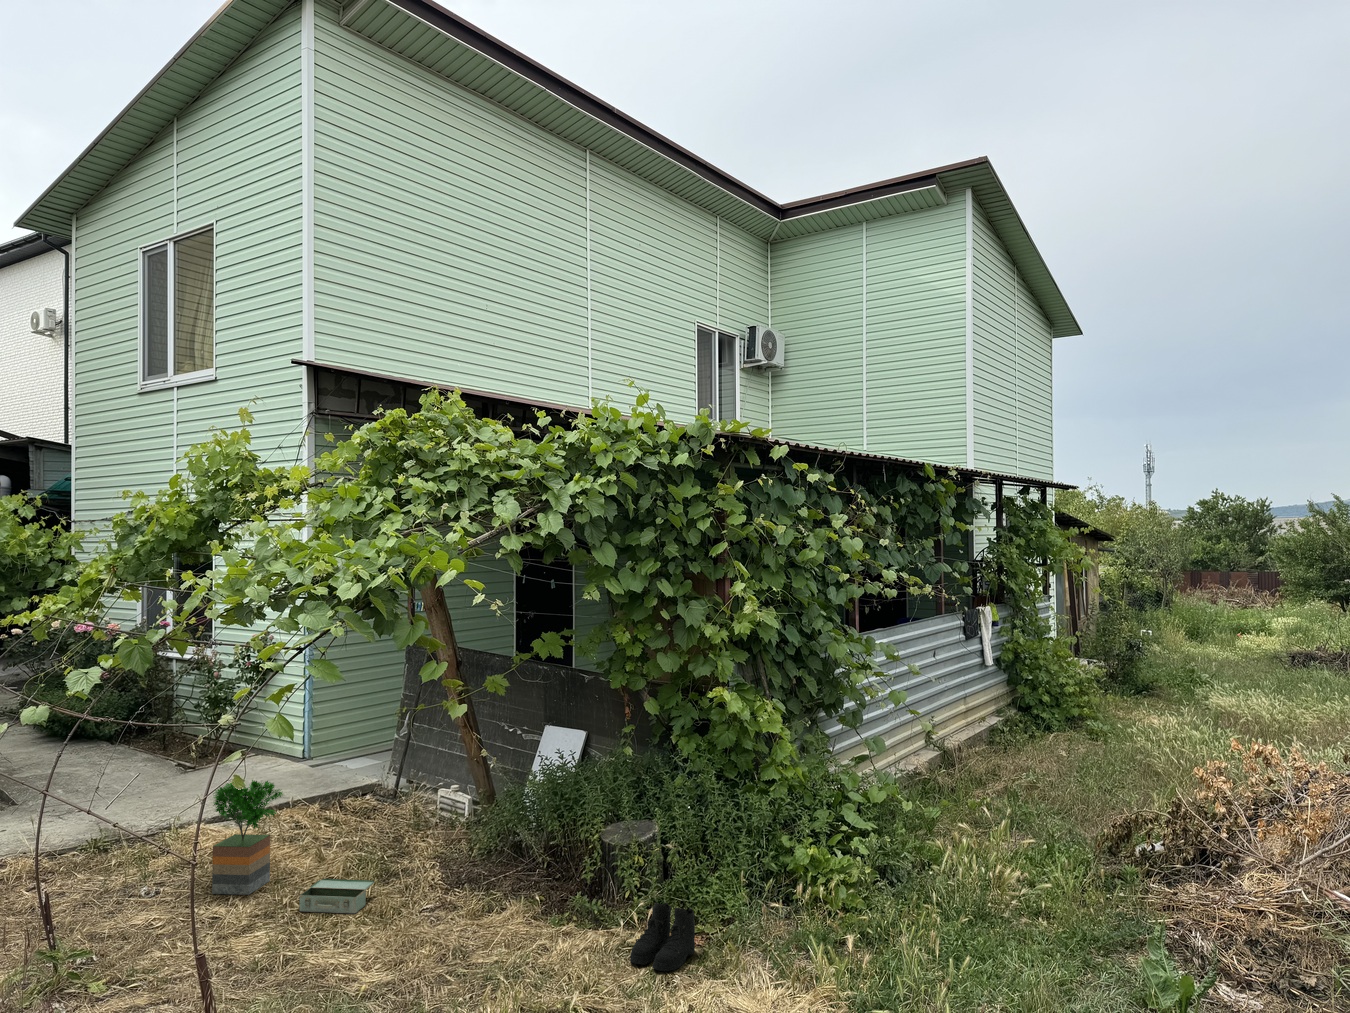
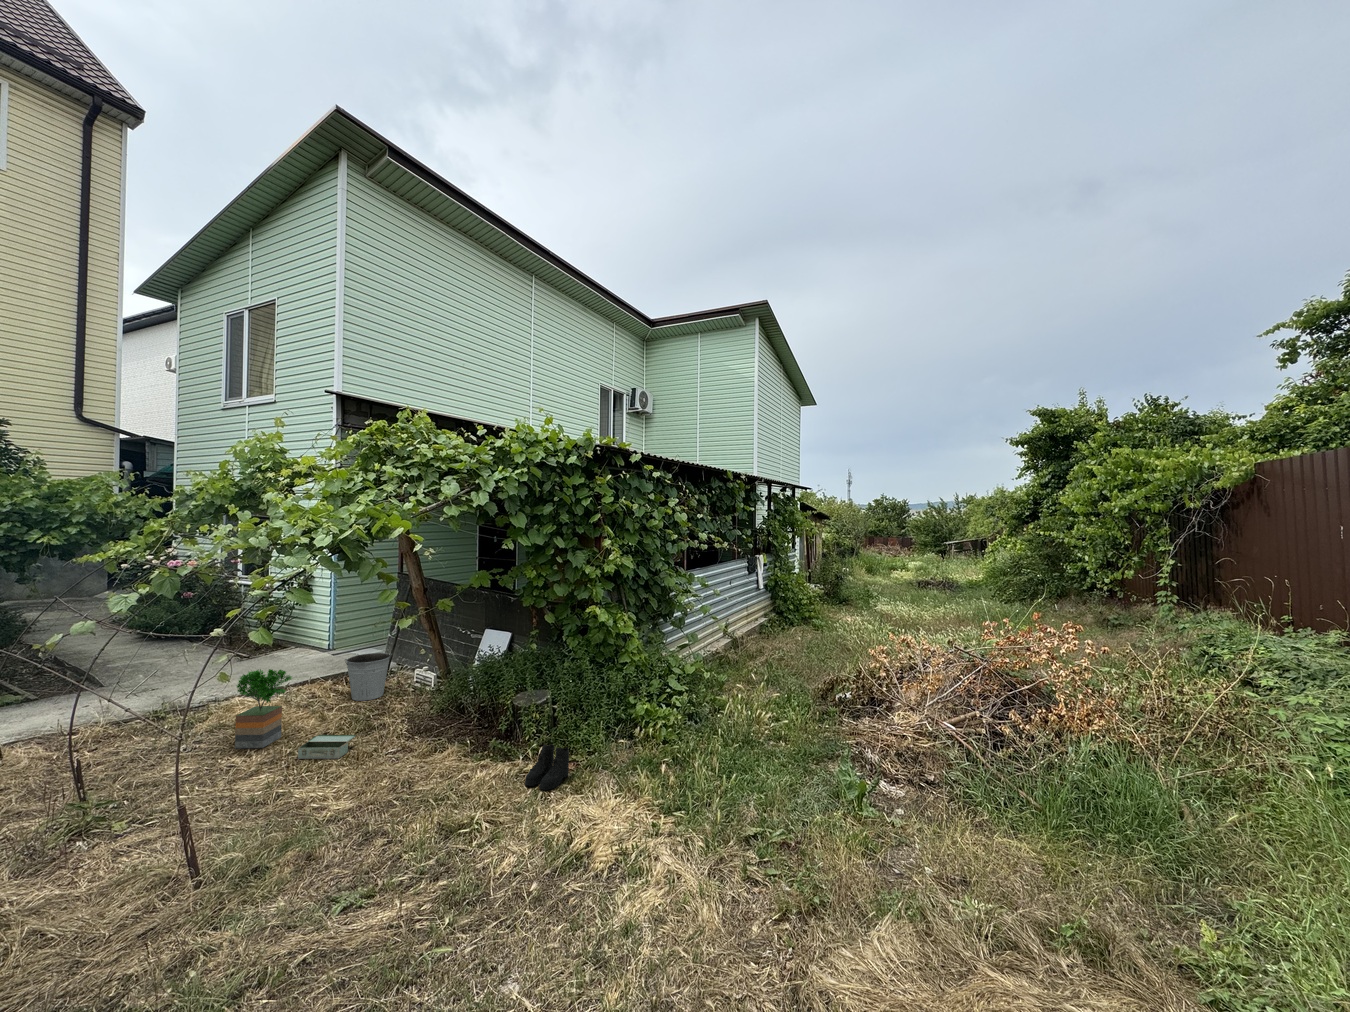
bucket: none [344,762,409,834] -> present [345,653,392,701]

